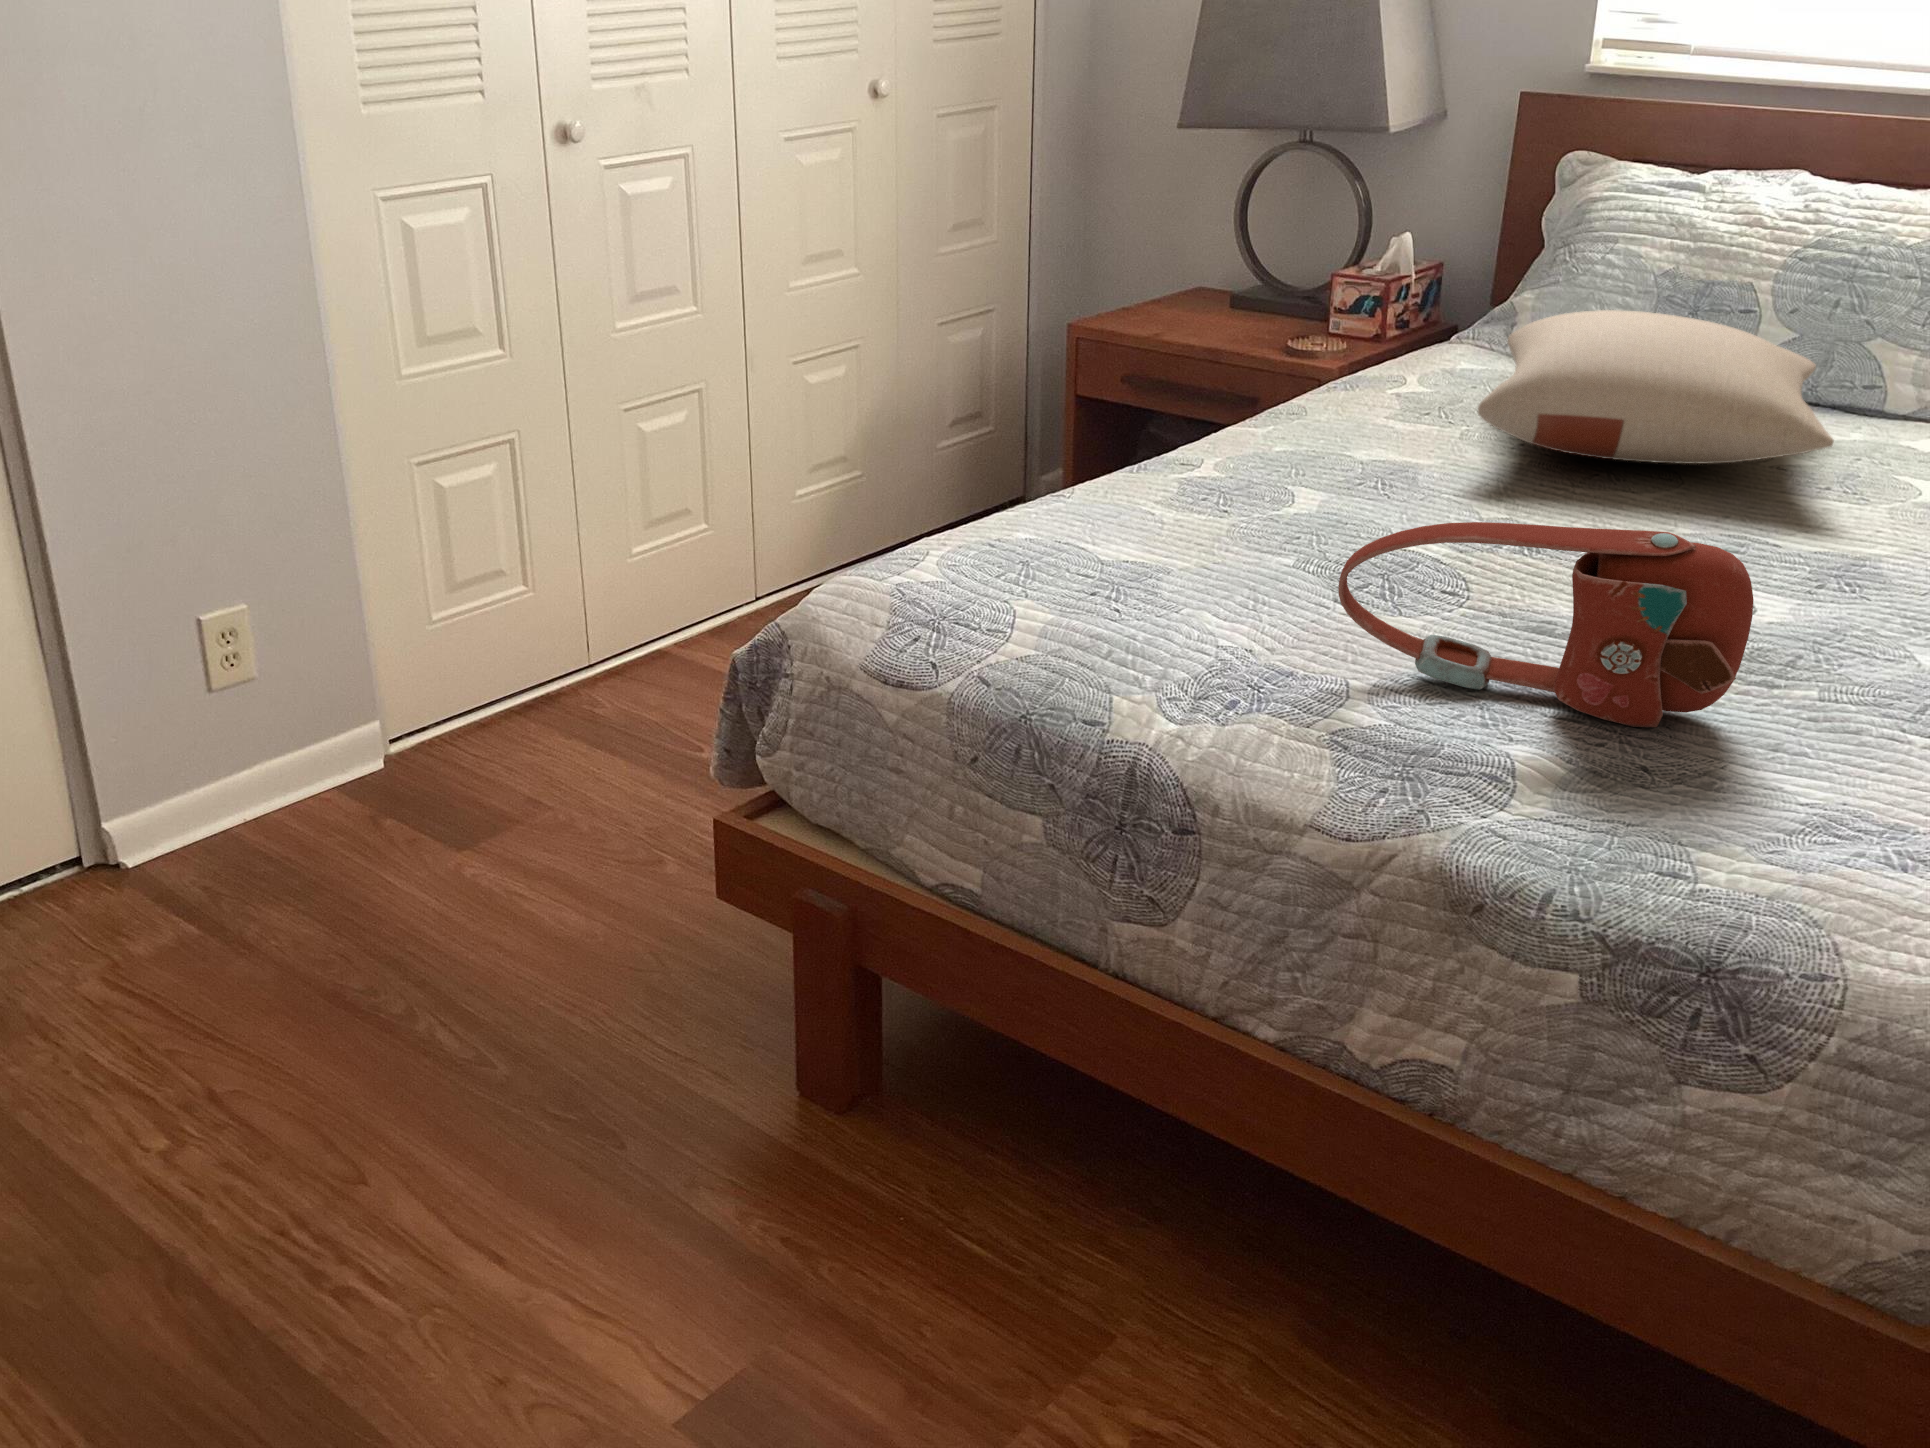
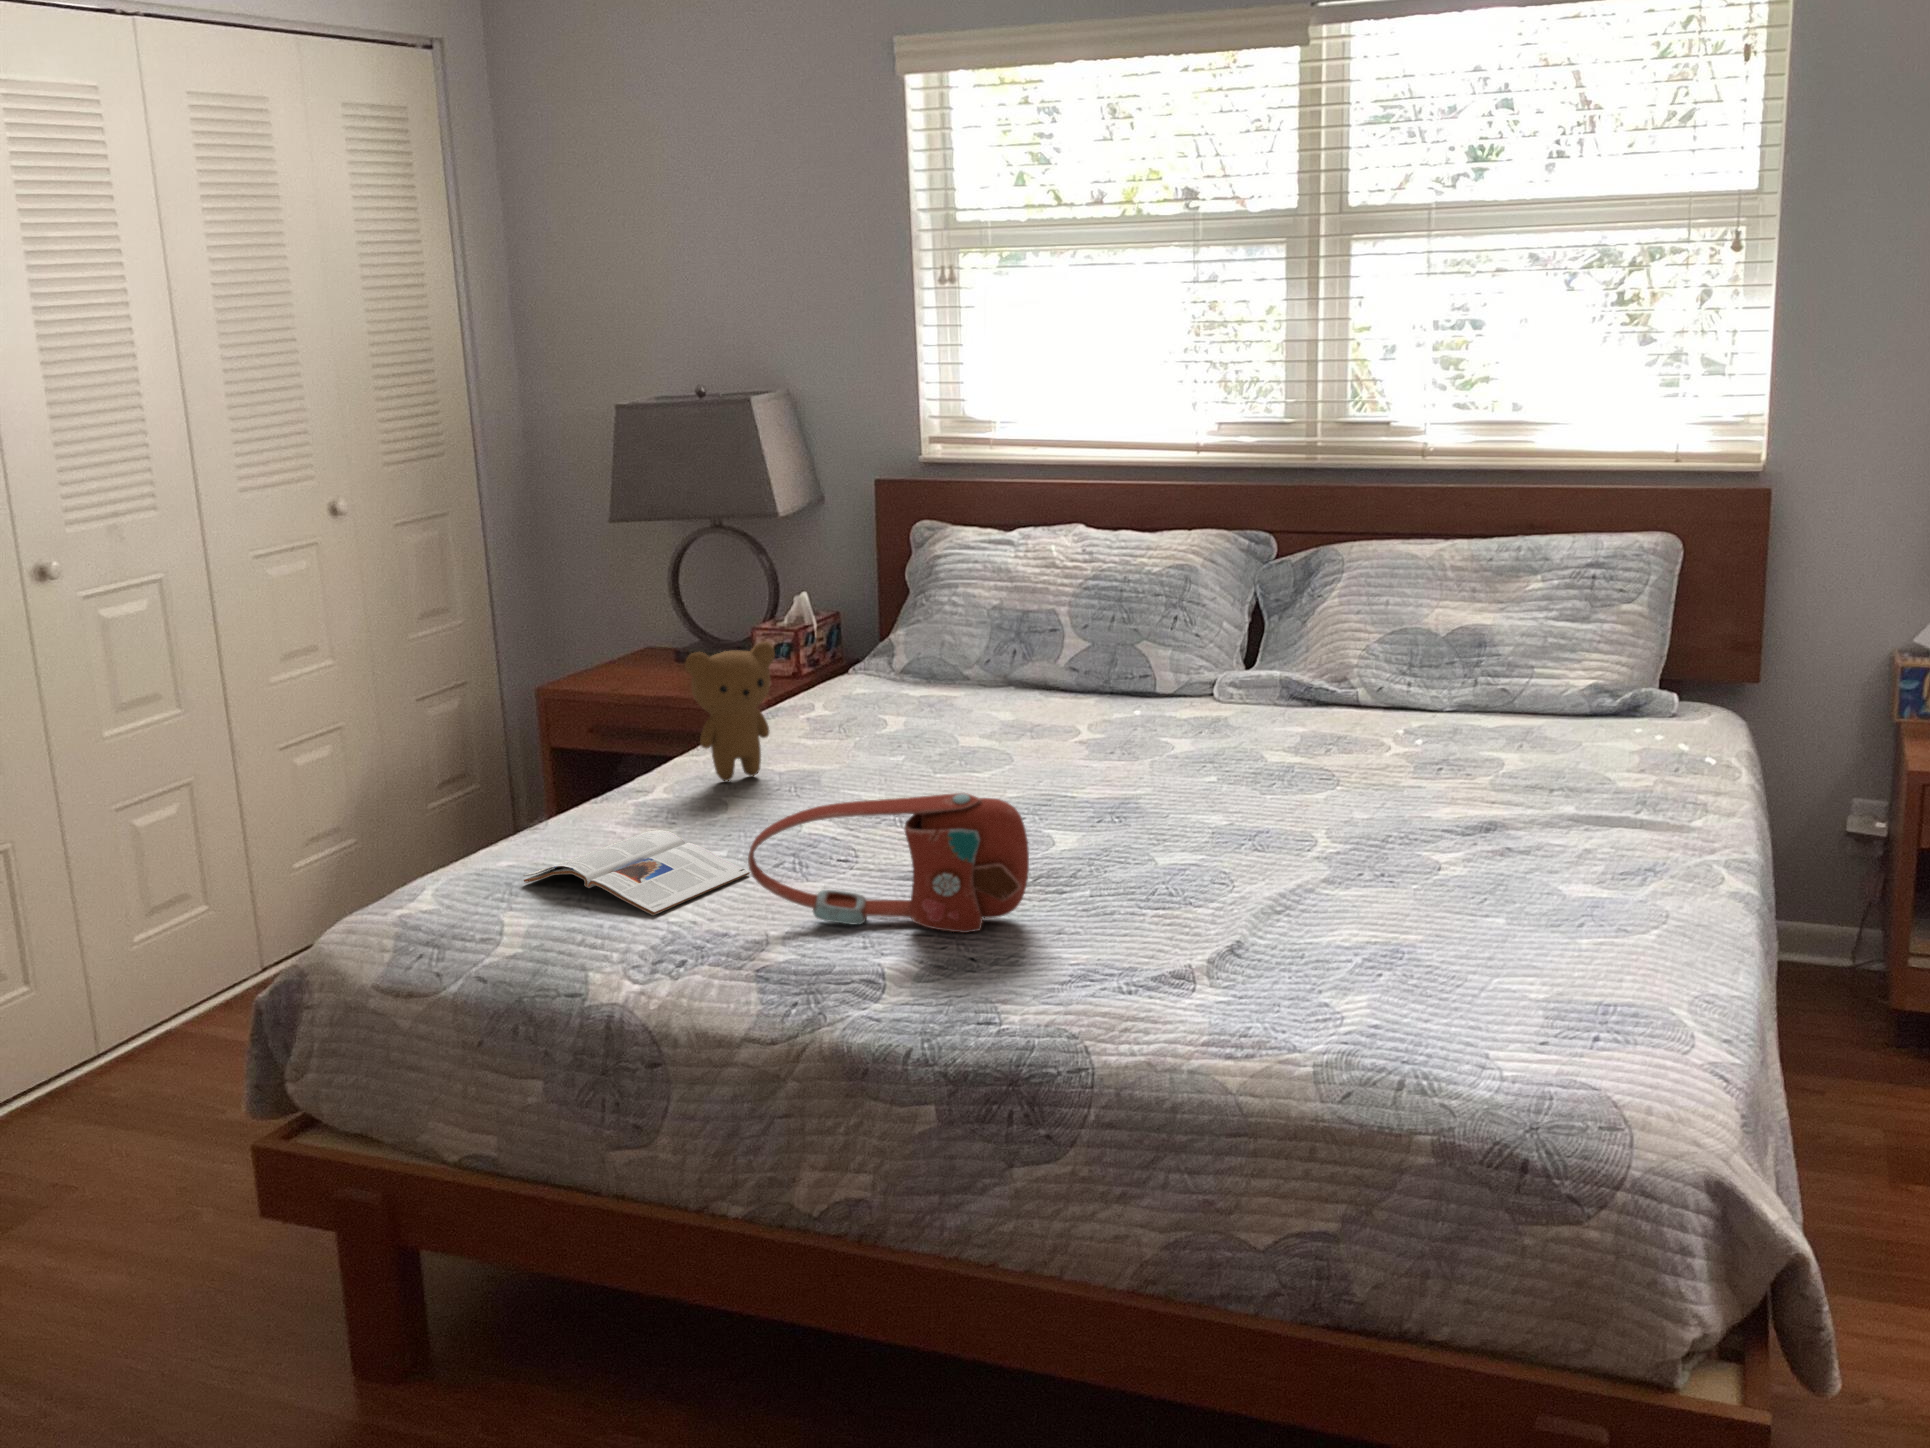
teddy bear: none [1265,289,1382,464] -> present [685,642,775,781]
pillow: present [1478,310,1834,464] -> none [857,639,1103,748]
magazine: none [1041,519,1326,632] -> present [524,830,750,915]

